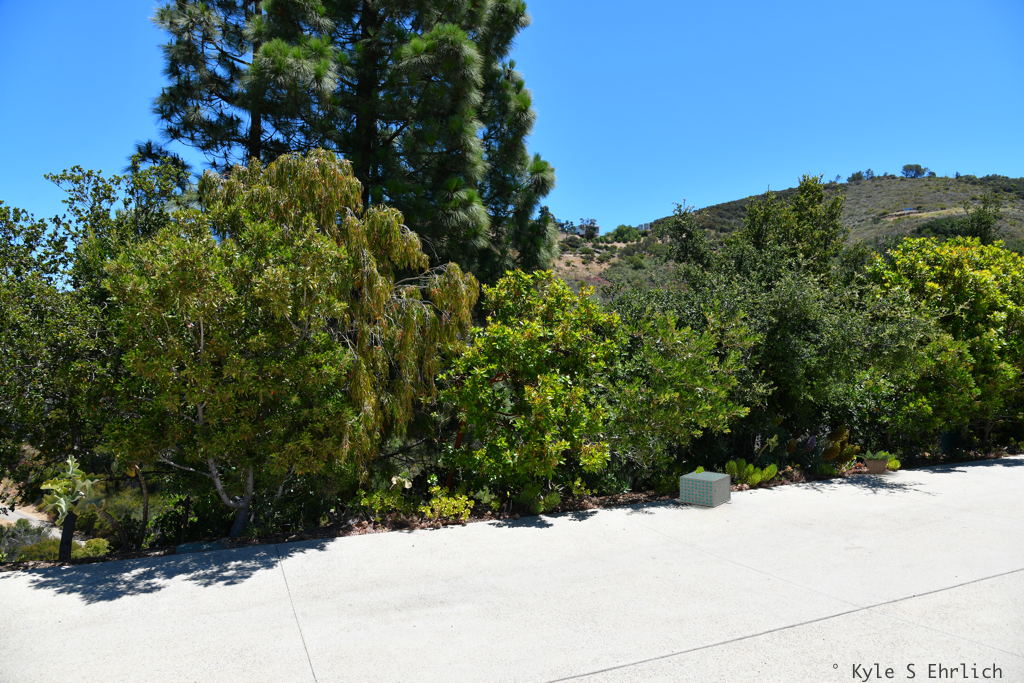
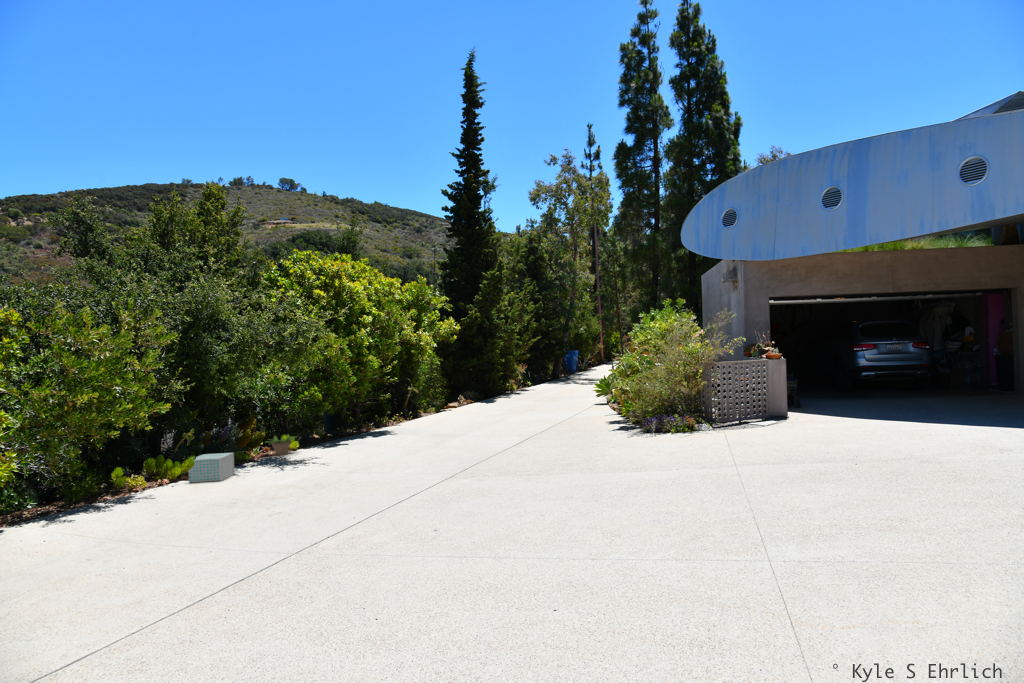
storage box: present [680,471,731,507] -> present [189,453,235,482]

